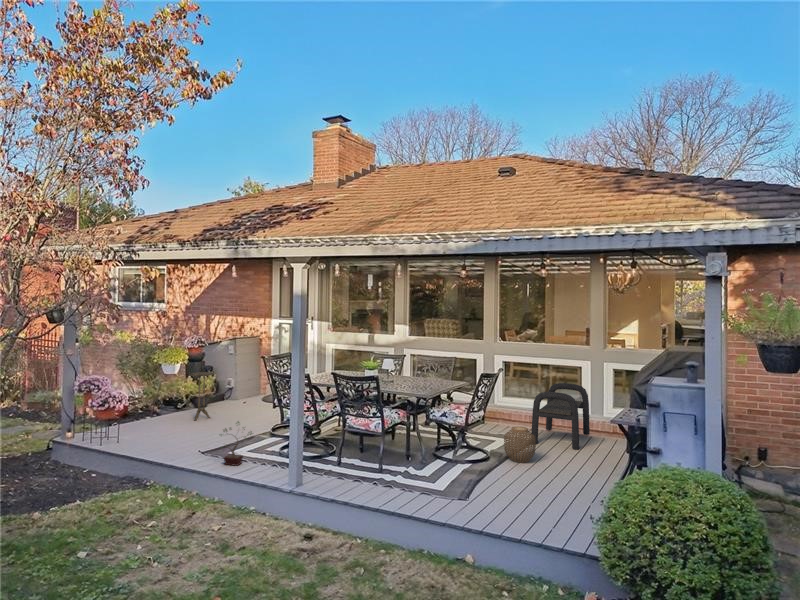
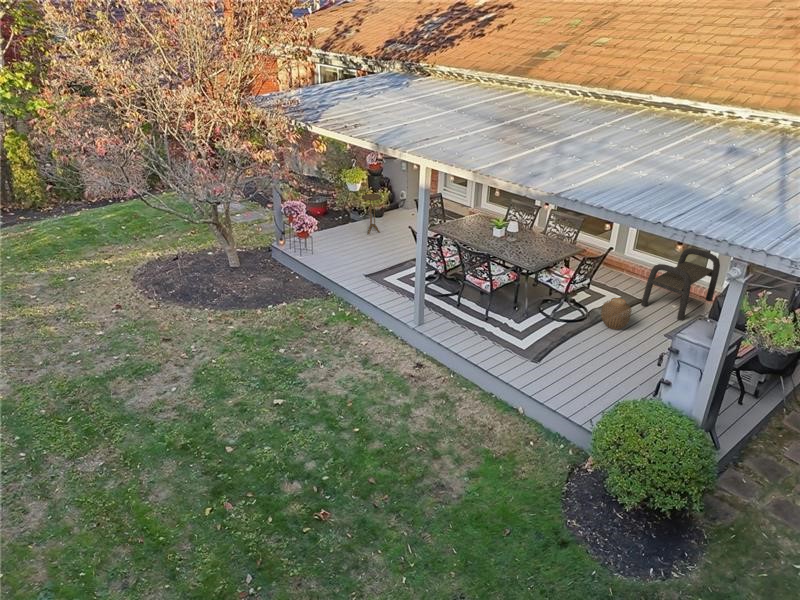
potted plant: present [221,422,252,466] -> none [372,262,396,295]

